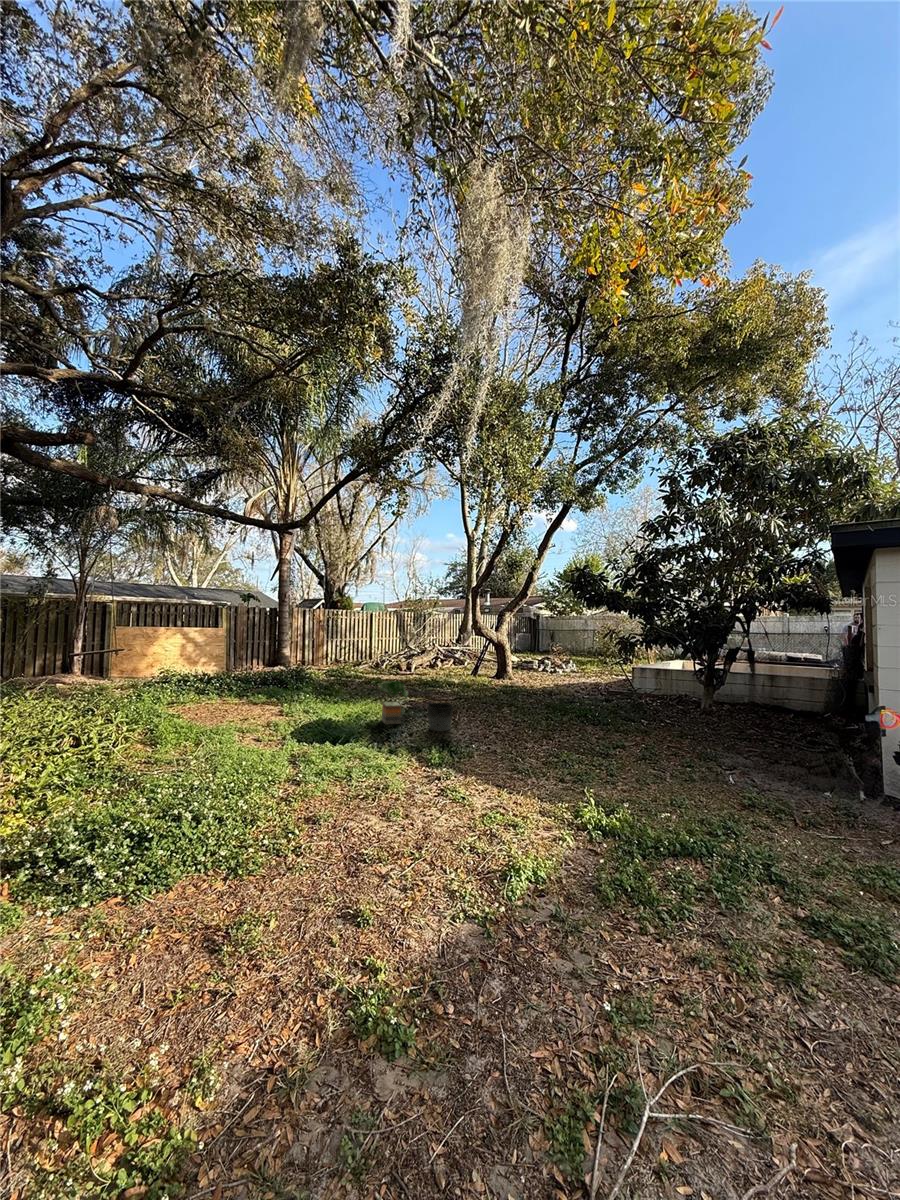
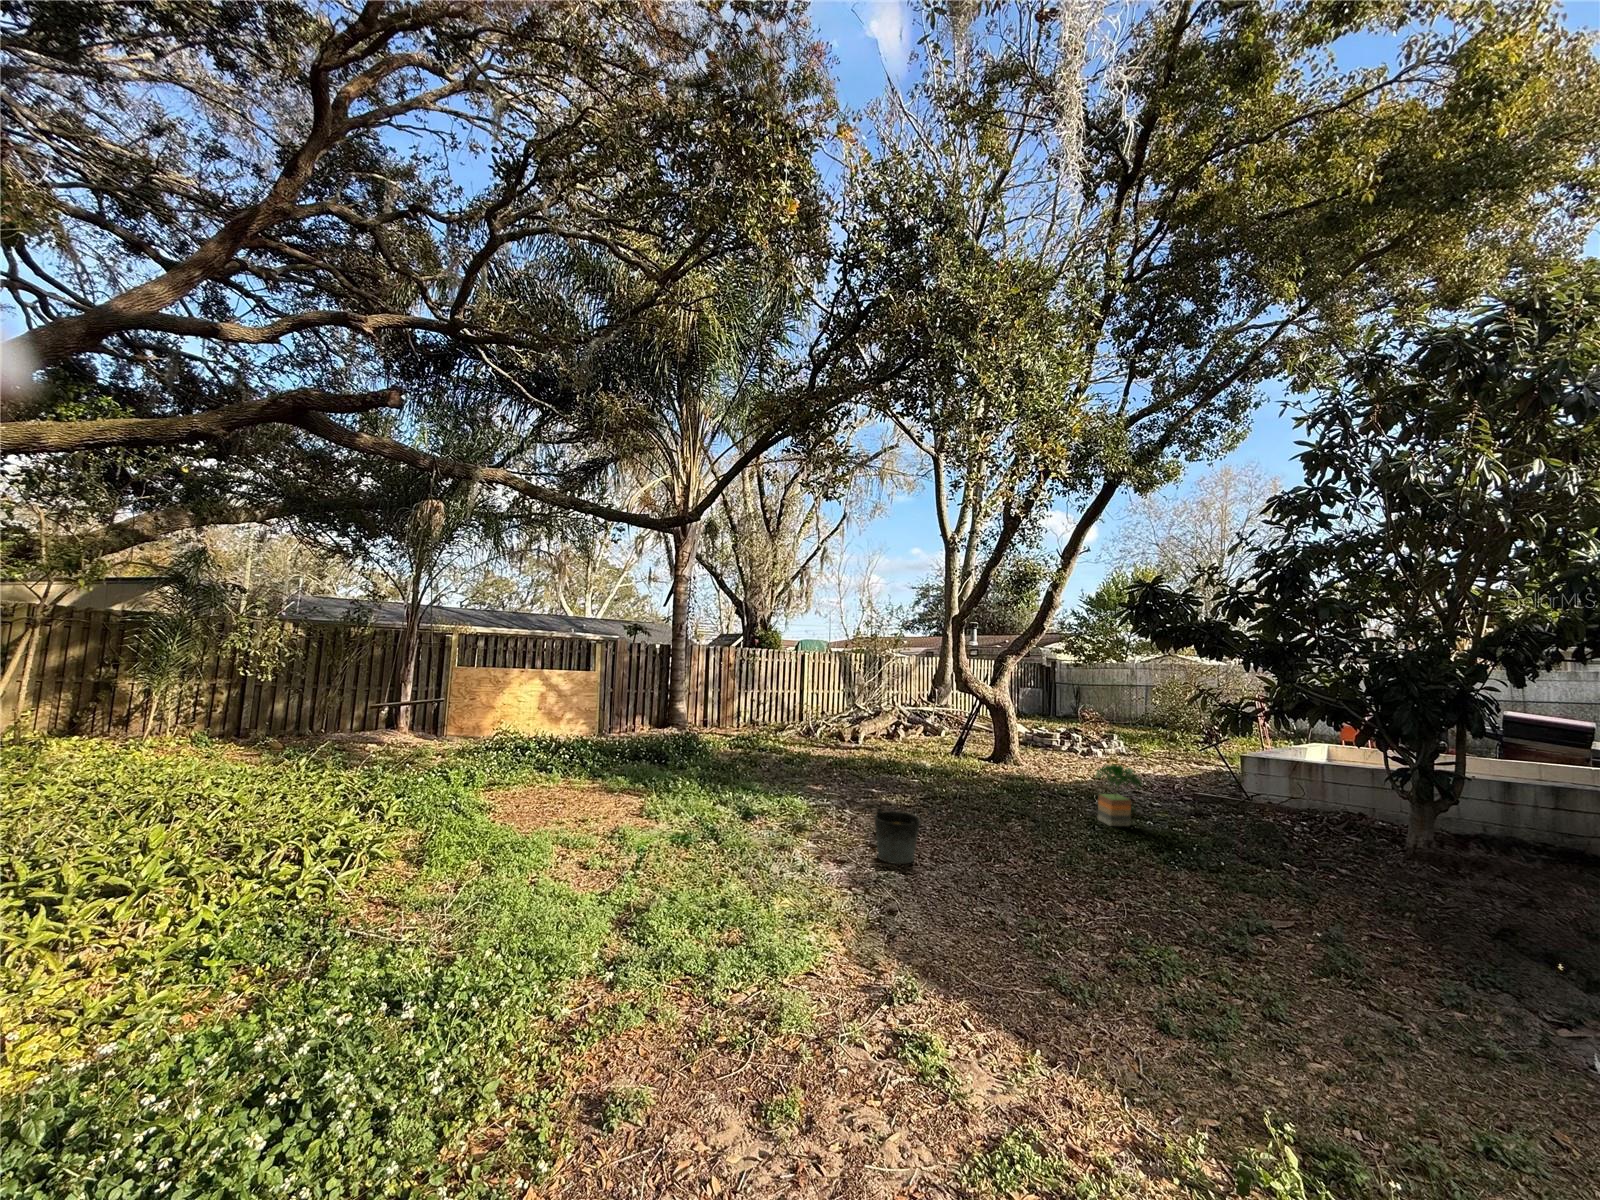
potted tree: present [380,681,408,724] -> present [1095,764,1142,826]

